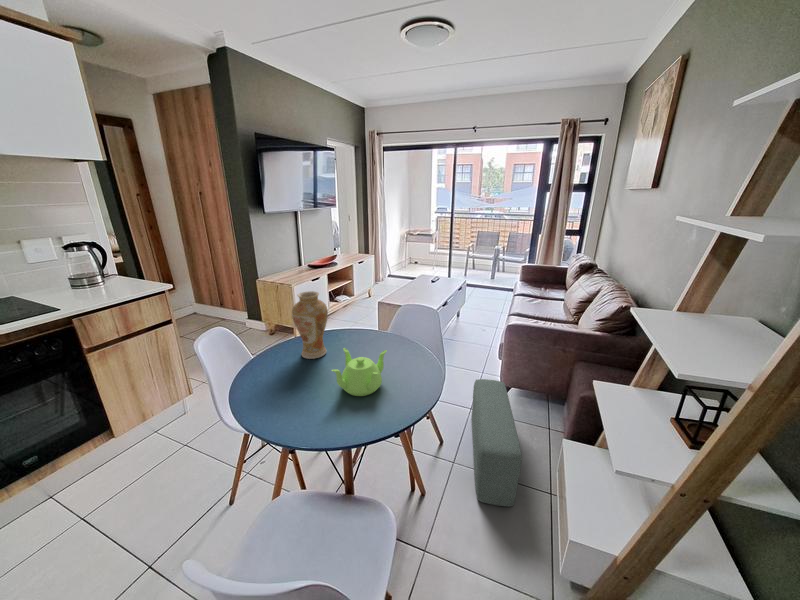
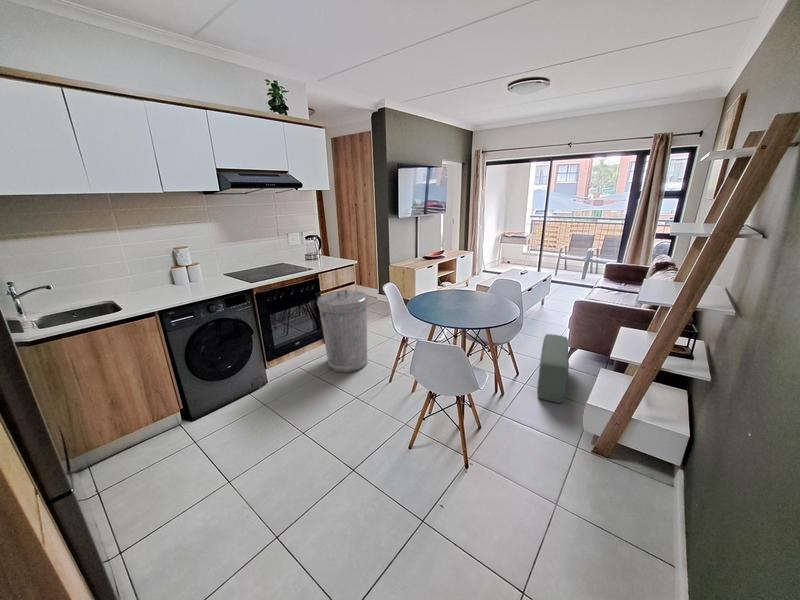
vase: present [292,291,328,359] -> none [436,263,455,300]
trash can: none [39,344,193,511] -> present [317,289,368,373]
teapot: present [332,348,387,396] -> none [461,292,489,314]

